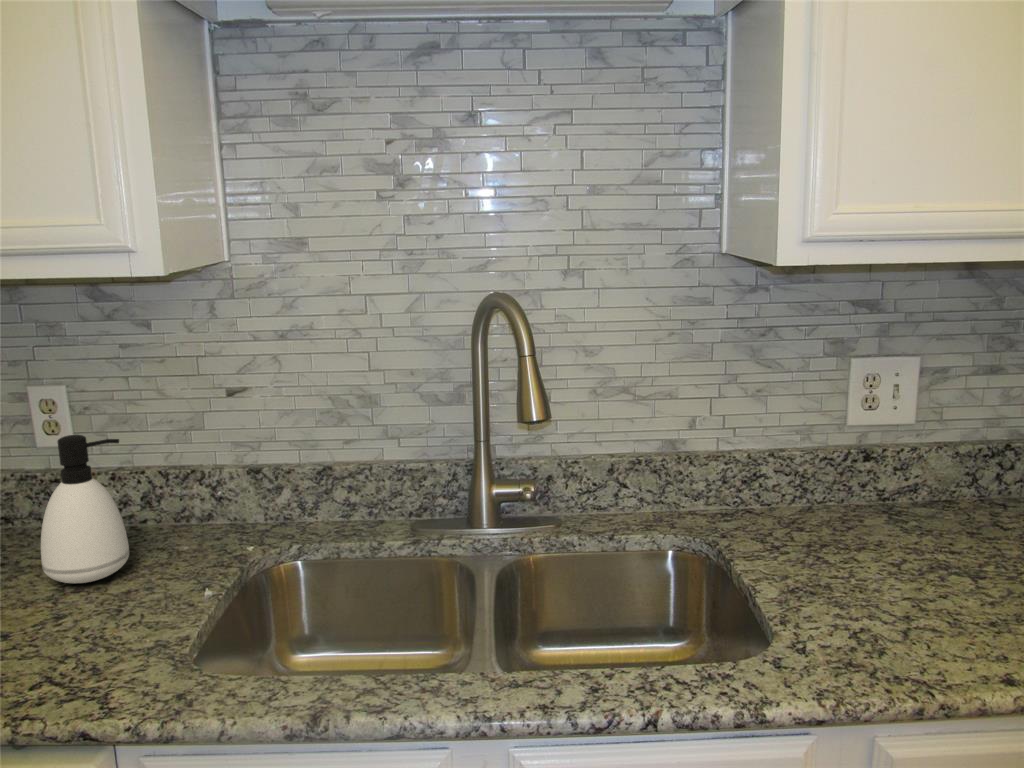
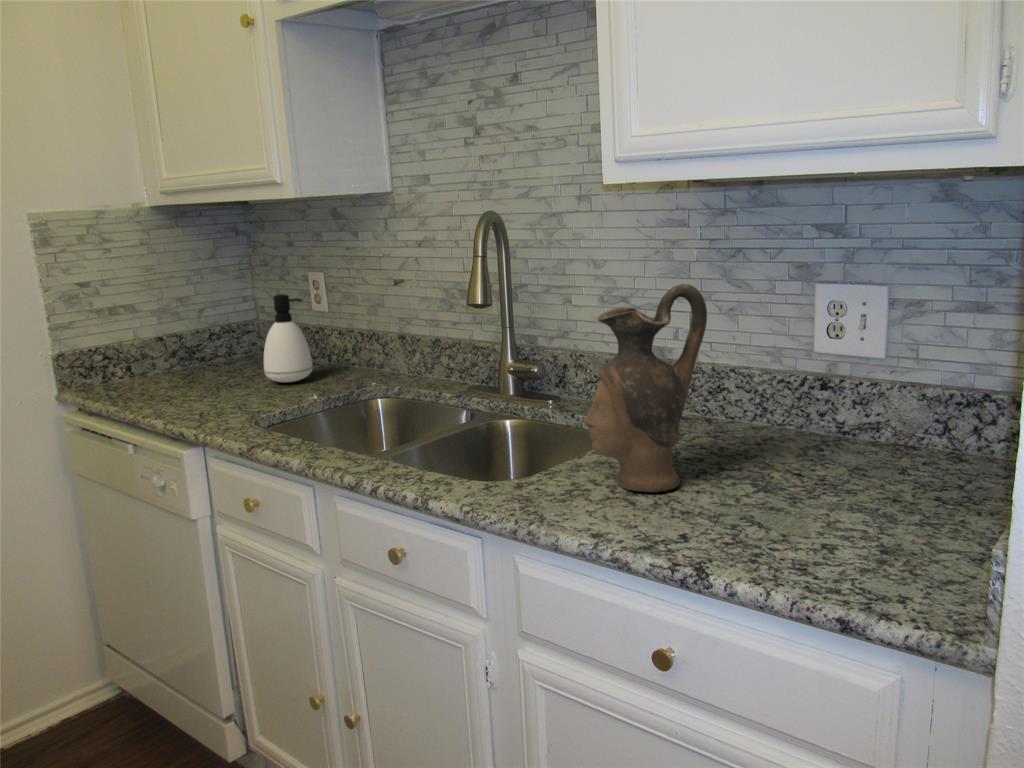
ceramic pitcher: none [839,375,945,615] -> present [584,284,707,492]

